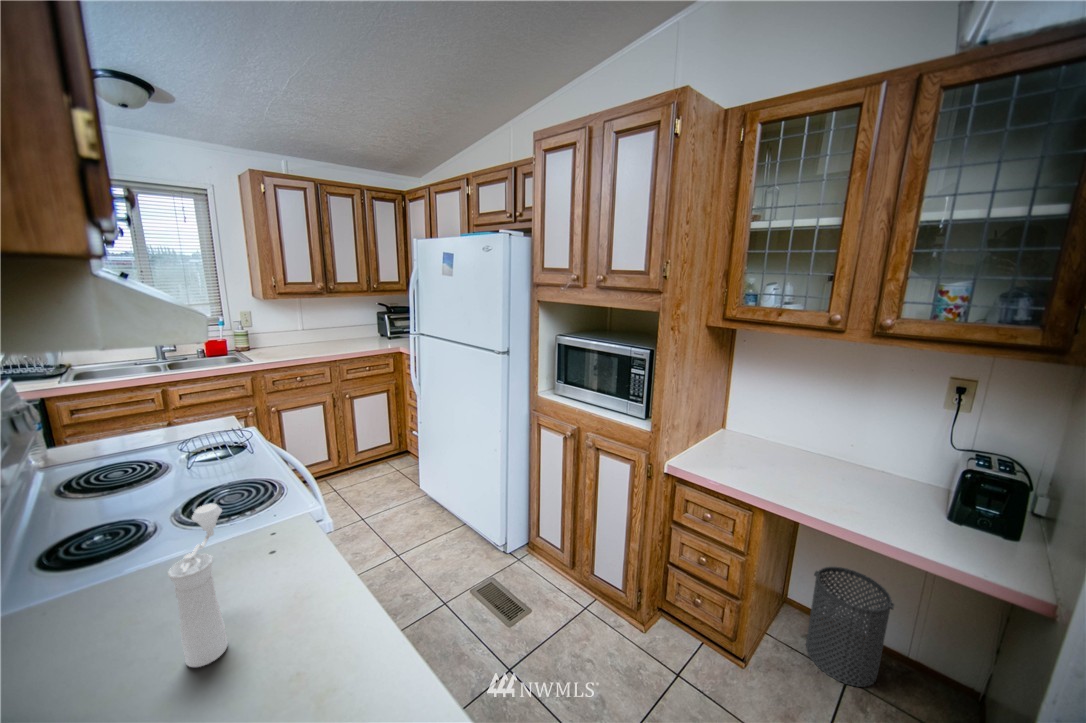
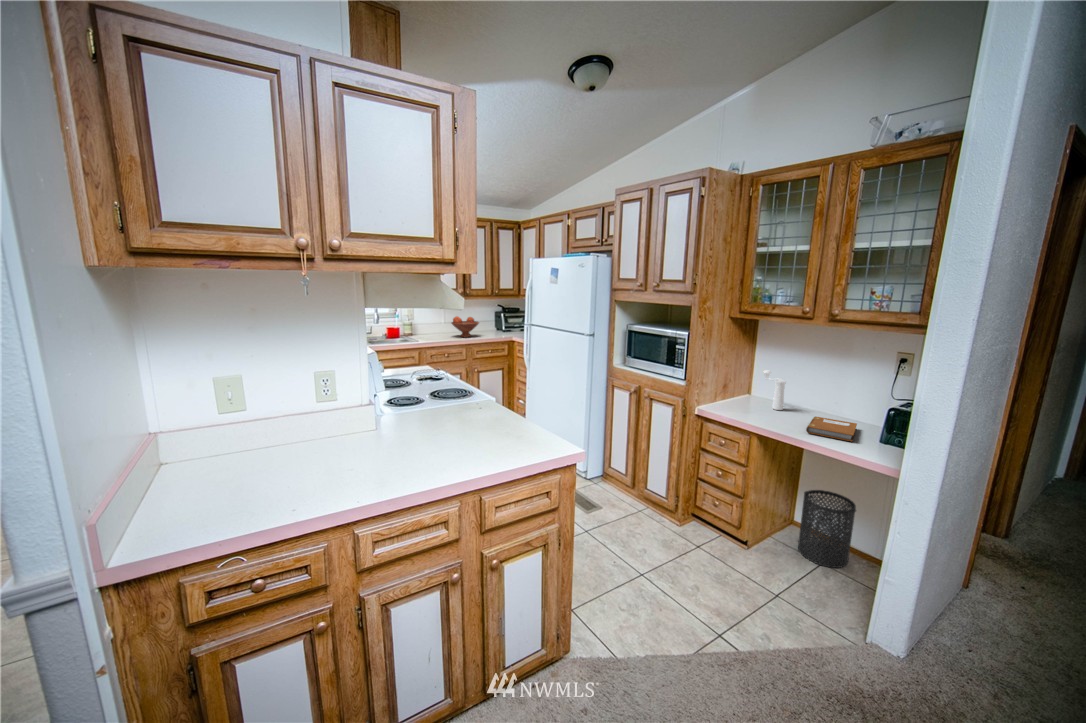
fruit bowl: none [309,321,351,350] -> present [452,316,479,337]
notebook: none [836,475,923,528] -> present [806,417,857,441]
pepper mill: present [168,504,228,667] -> present [764,370,786,410]

